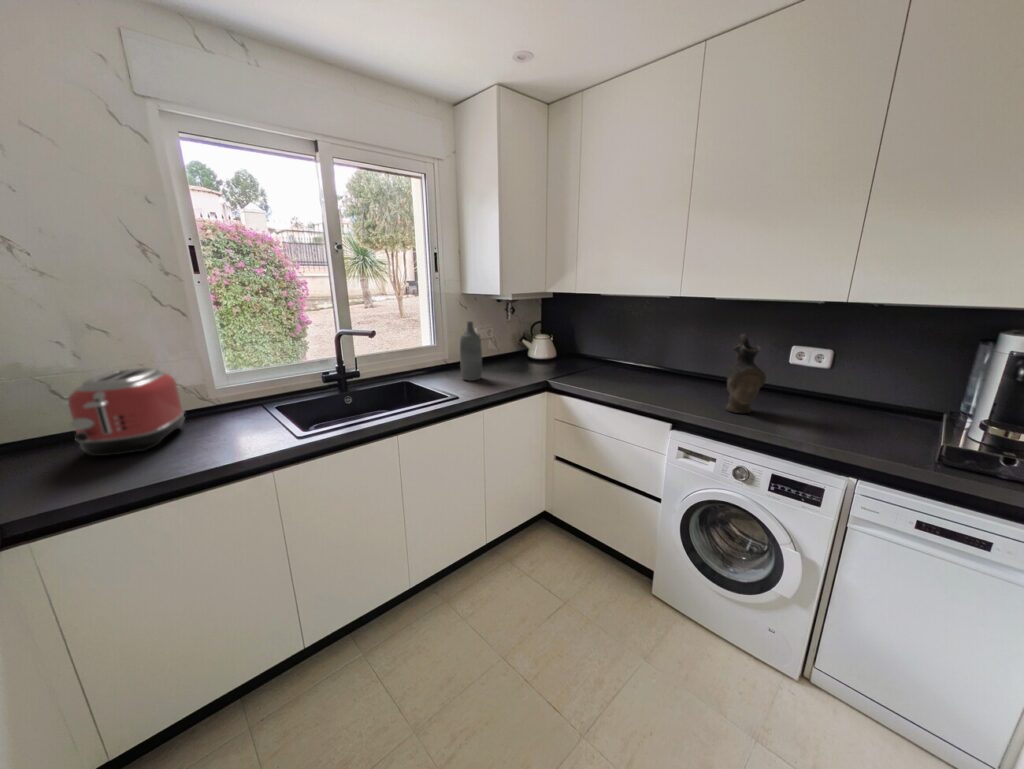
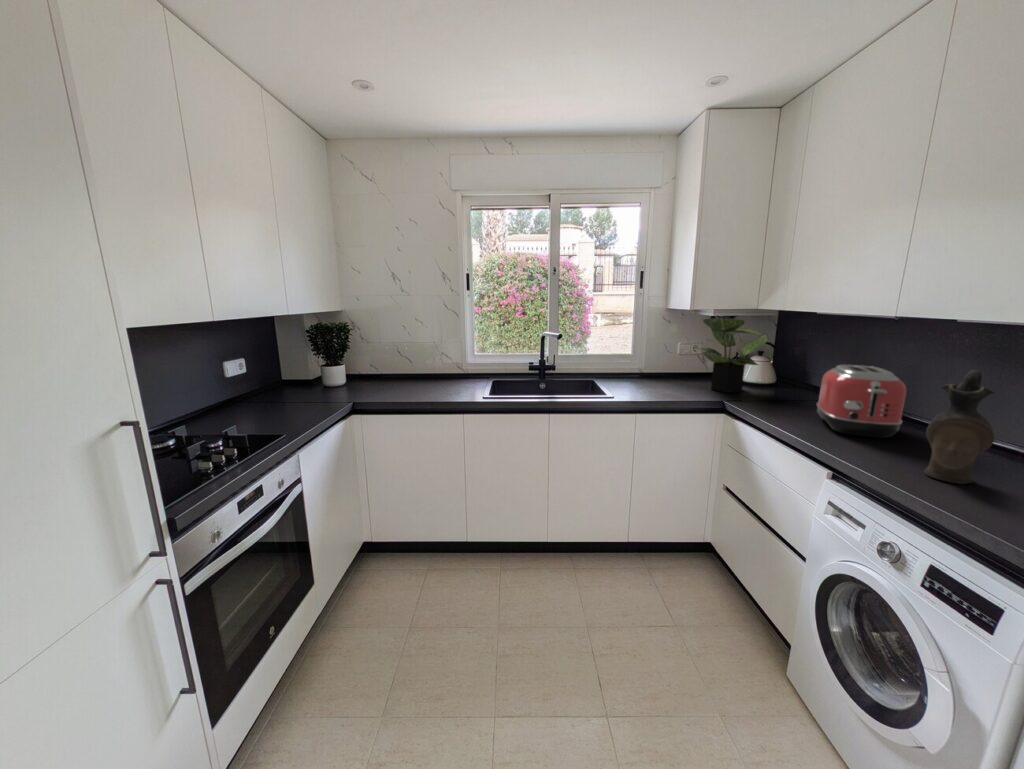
potted plant: none [503,301,560,371] -> present [701,317,769,392]
bottle: present [460,321,482,381] -> none [639,334,661,390]
toaster: present [68,368,185,456] -> present [817,365,906,438]

